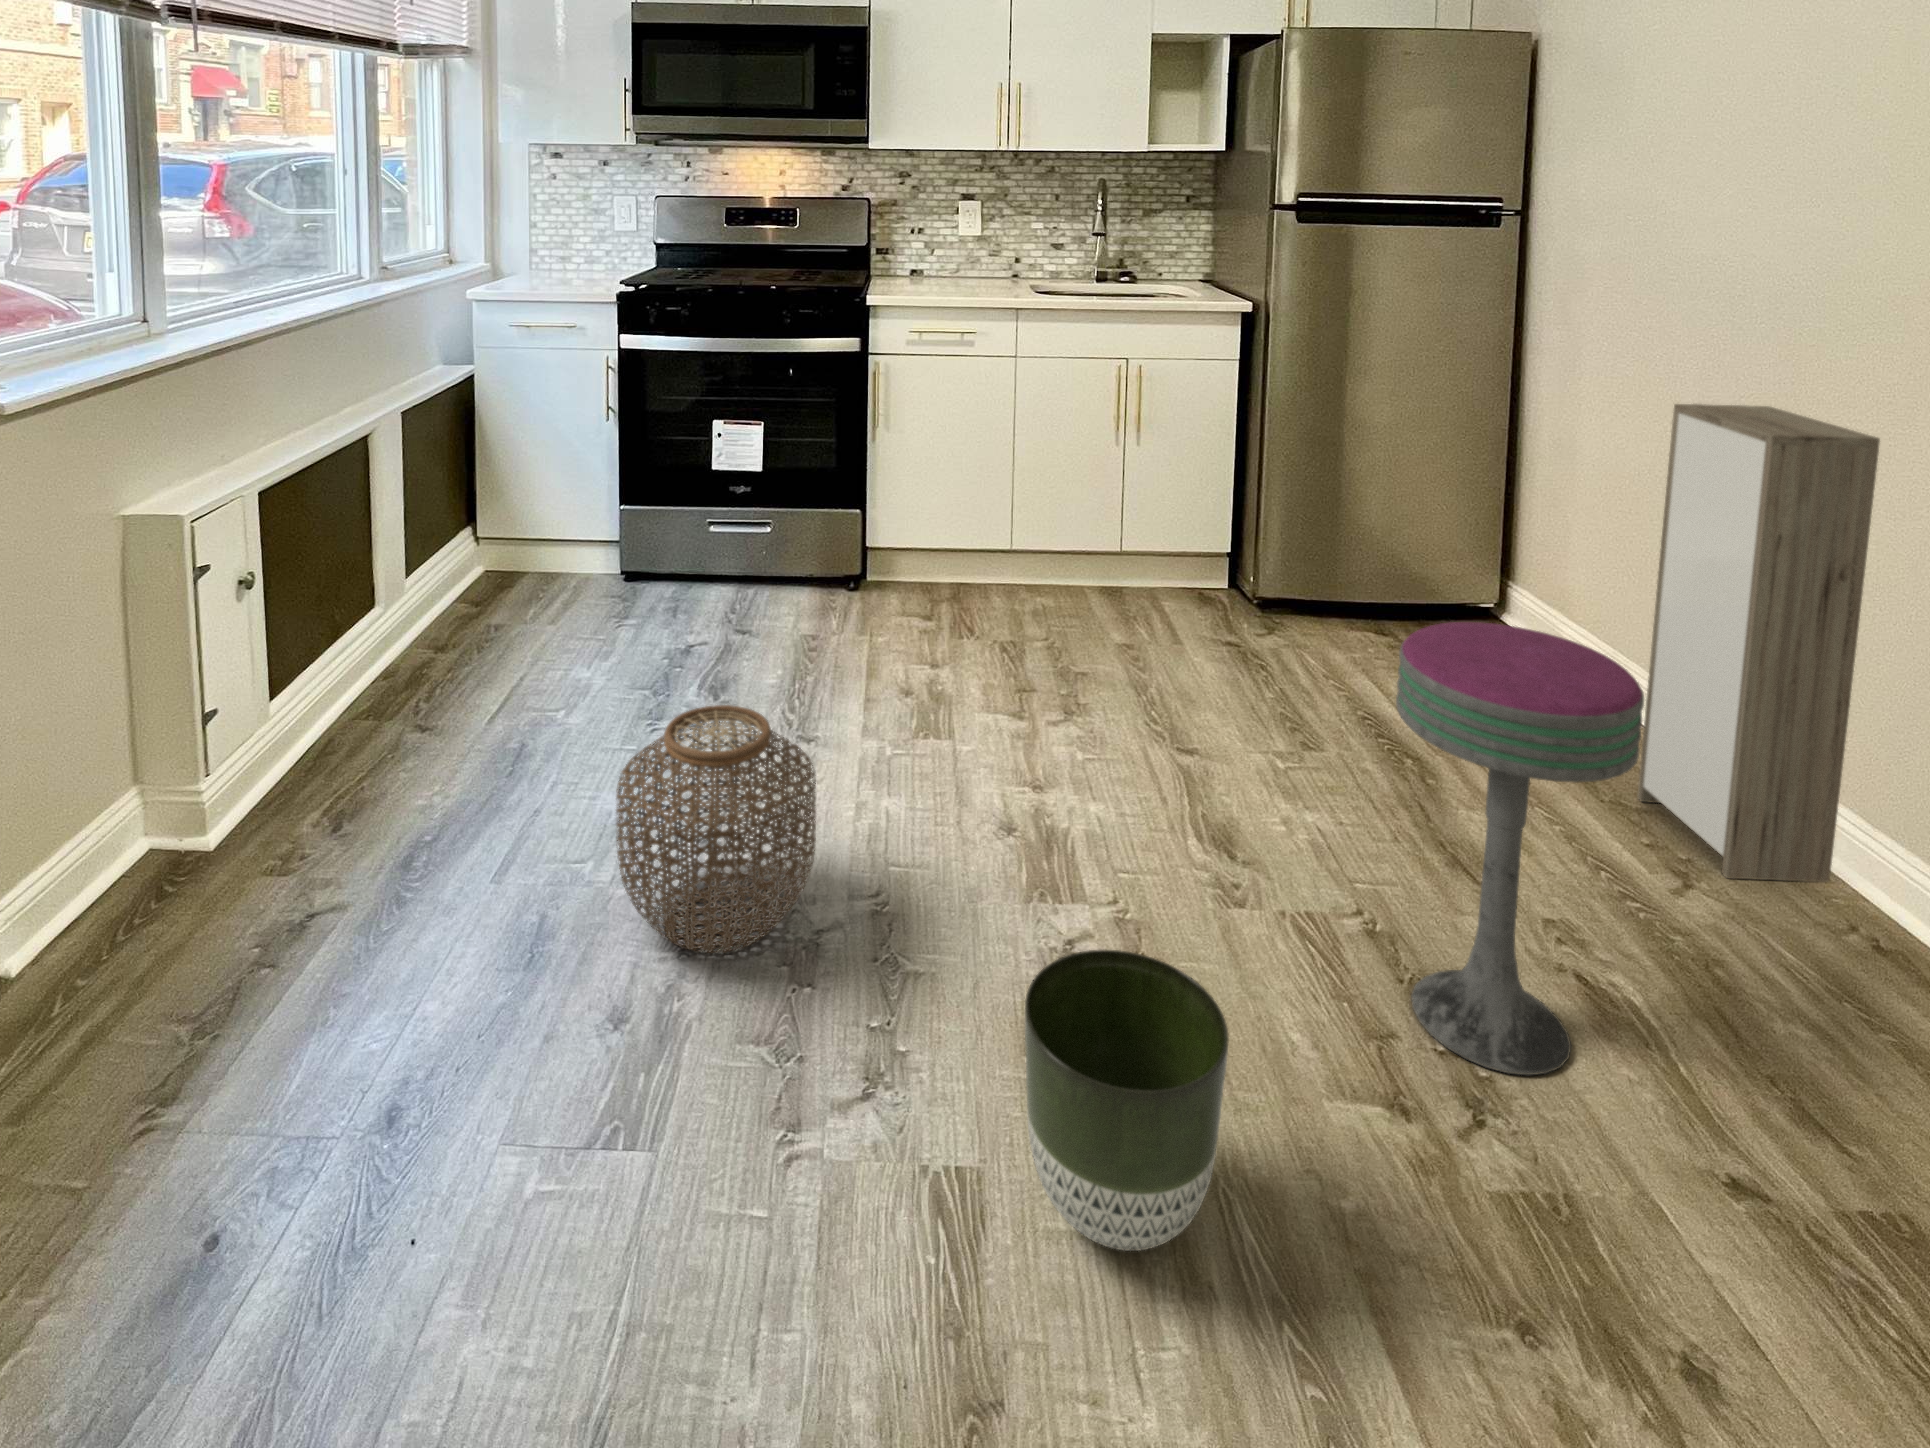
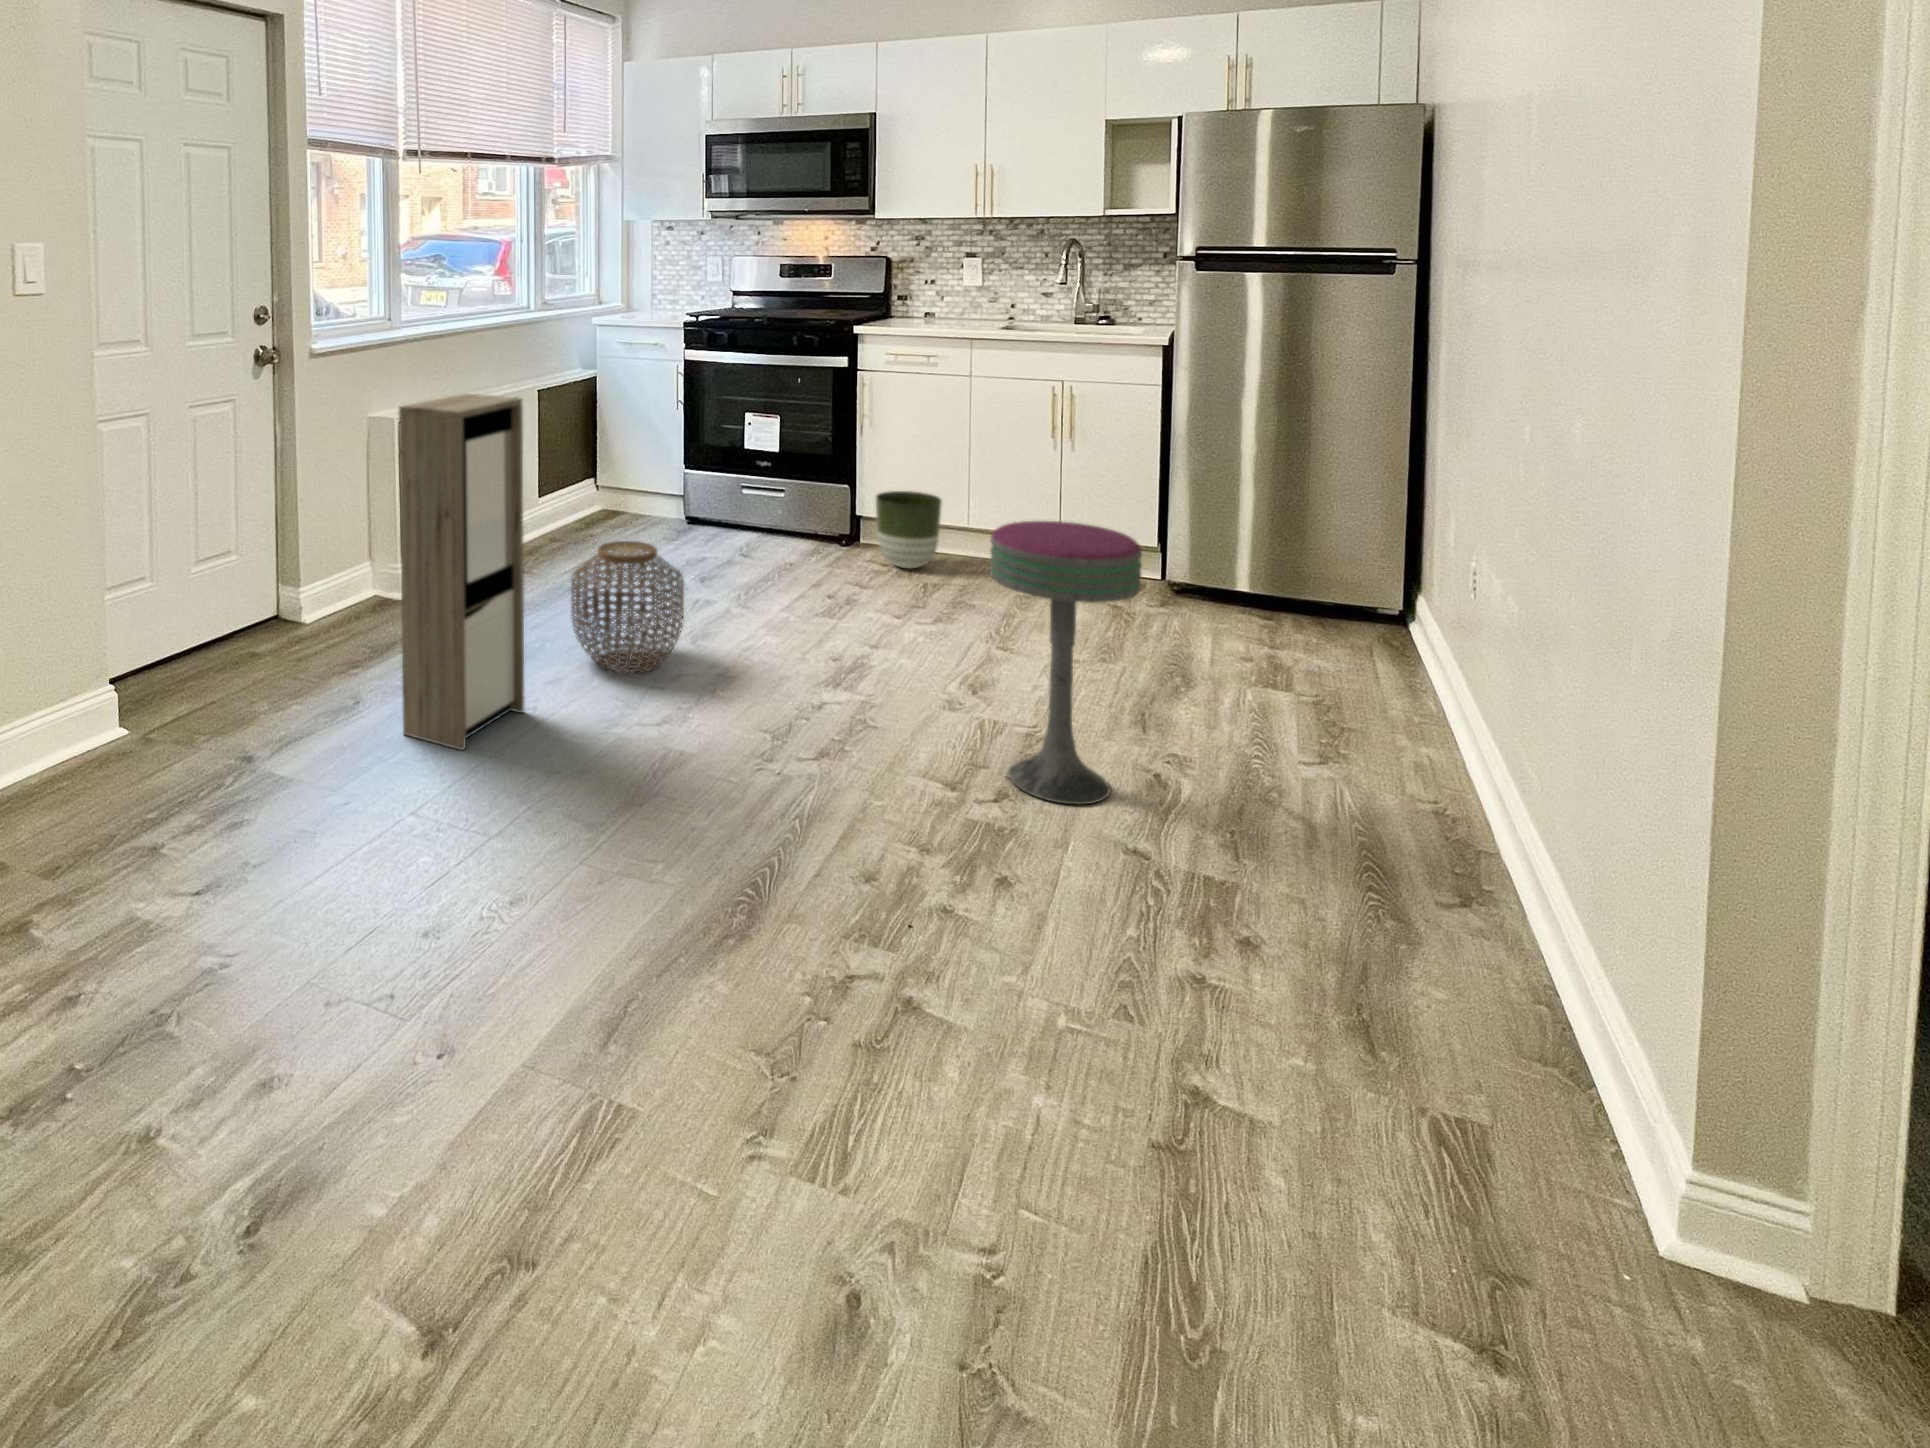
storage cabinet: present [1637,404,1880,882] -> present [399,394,524,750]
planter: present [1025,950,1229,1251] -> present [876,491,942,569]

